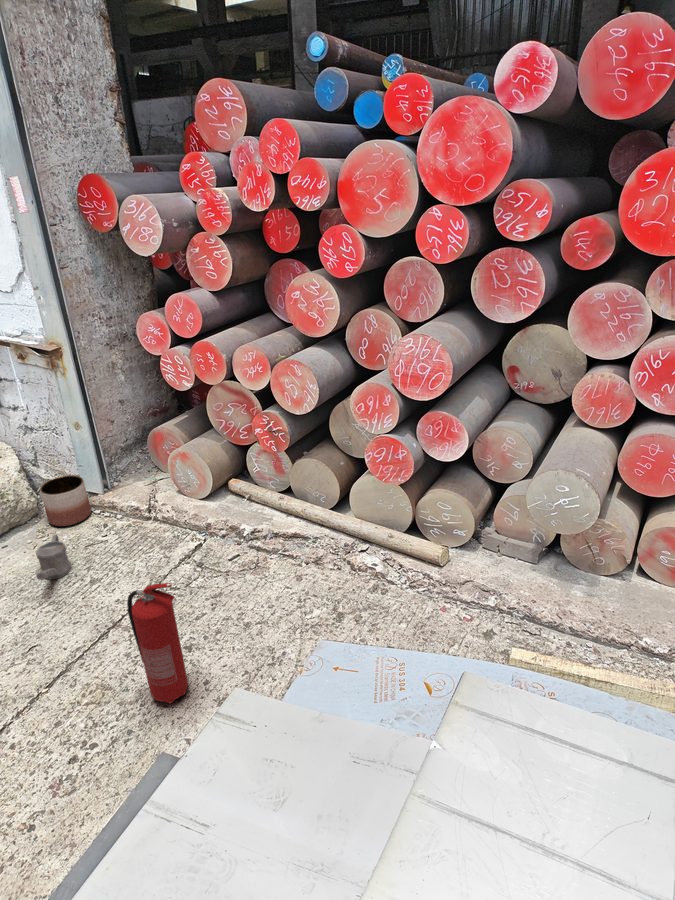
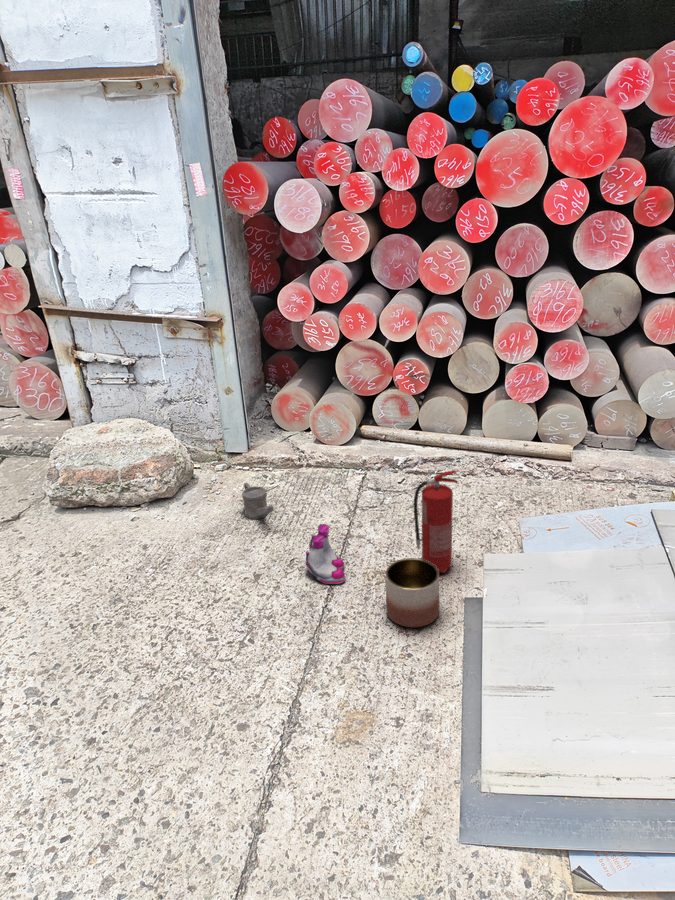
planter: present [40,475,91,526] -> present [386,558,439,627]
boots: none [24,613,77,691] -> present [306,524,345,584]

